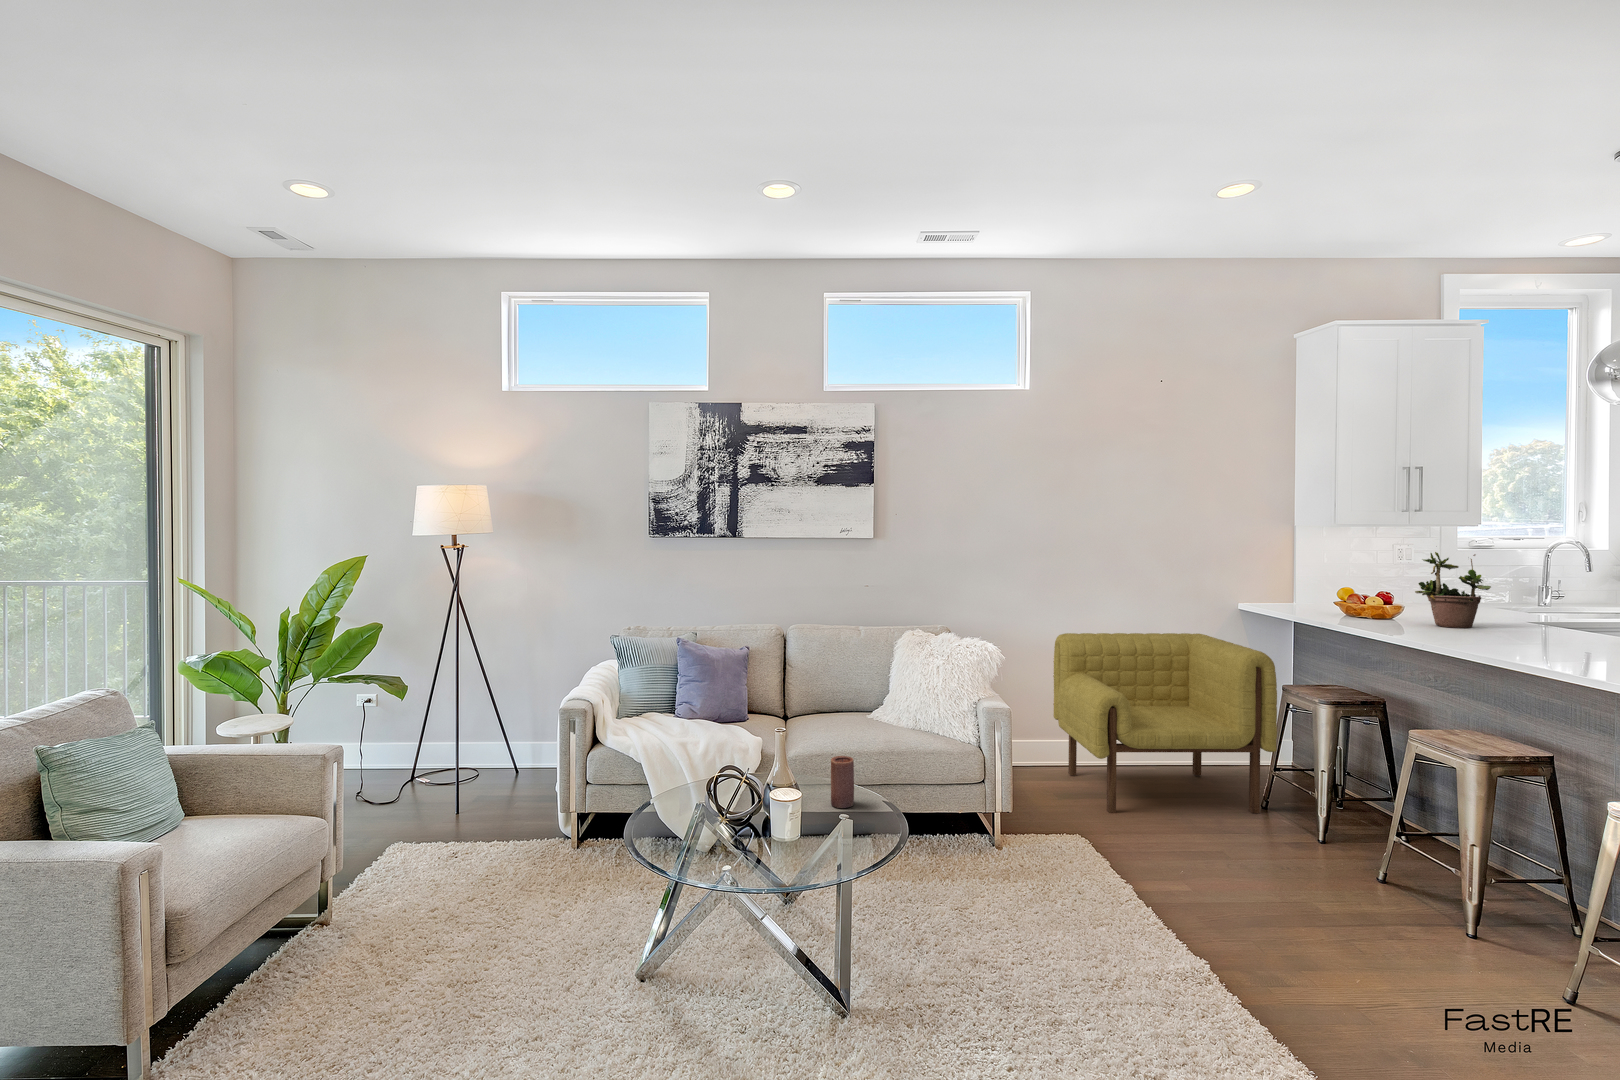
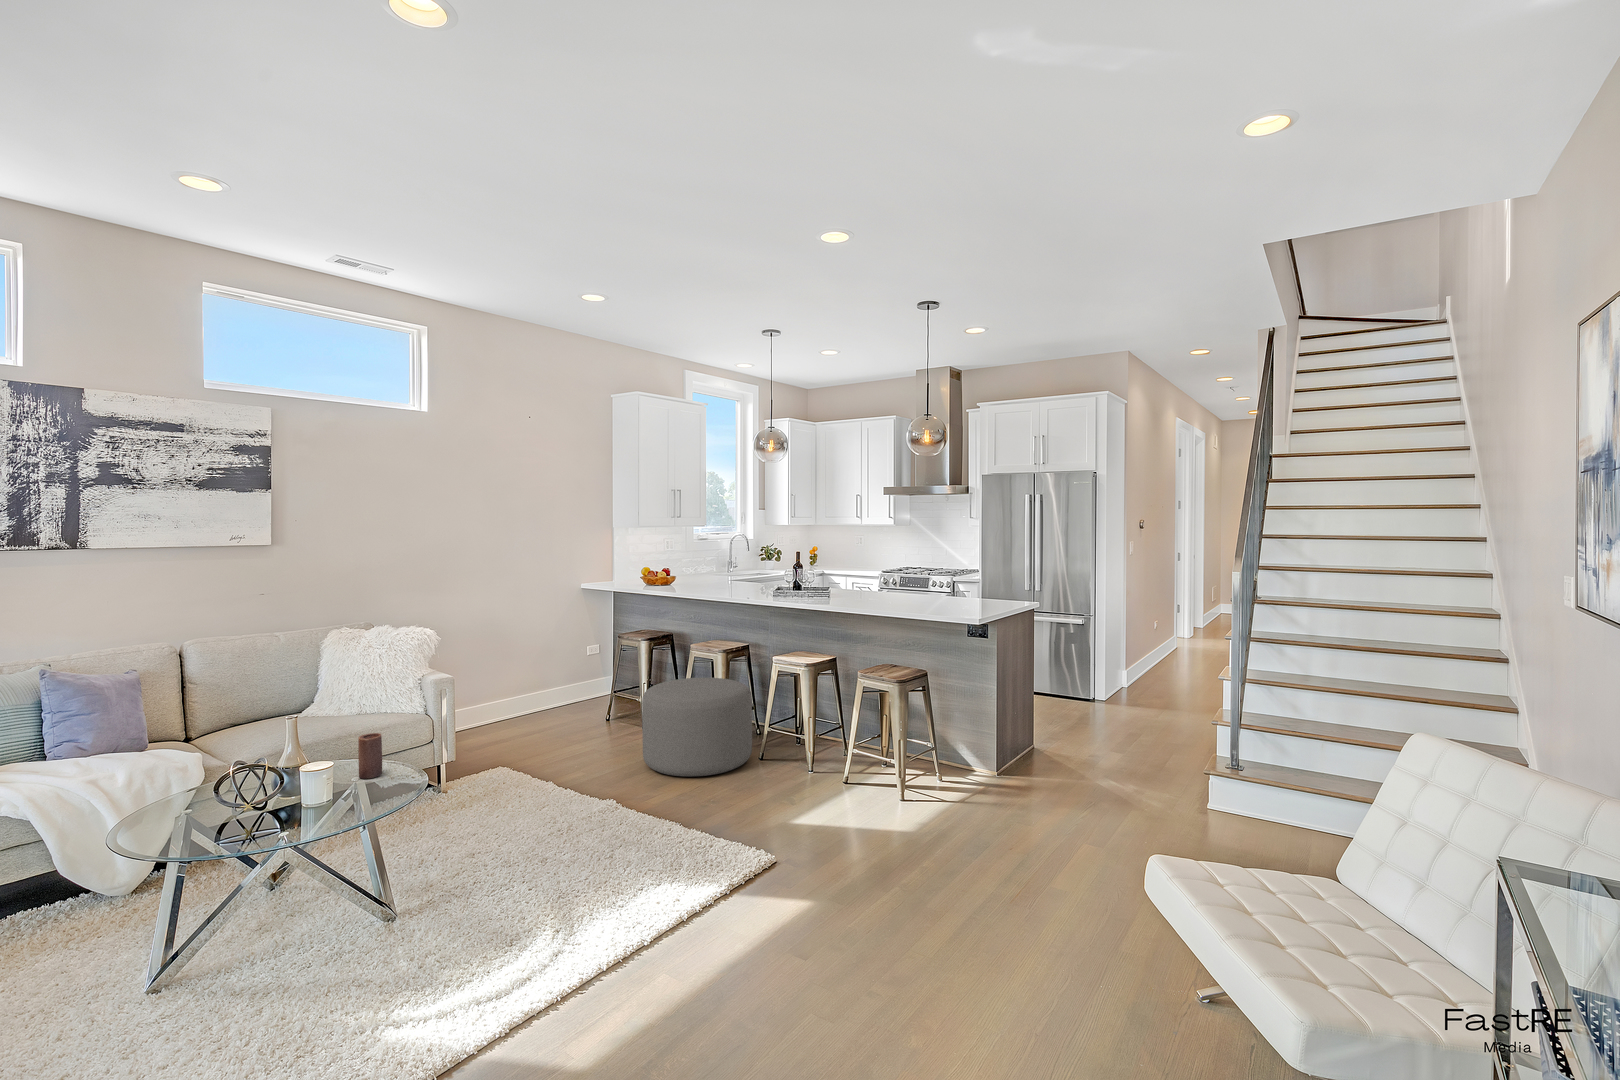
potted plant: present [1415,552,1491,628] -> none [689,539,724,586]
armchair: present [1053,633,1277,813] -> none [453,607,622,749]
ottoman: none [1257,776,1486,972] -> present [642,678,752,776]

